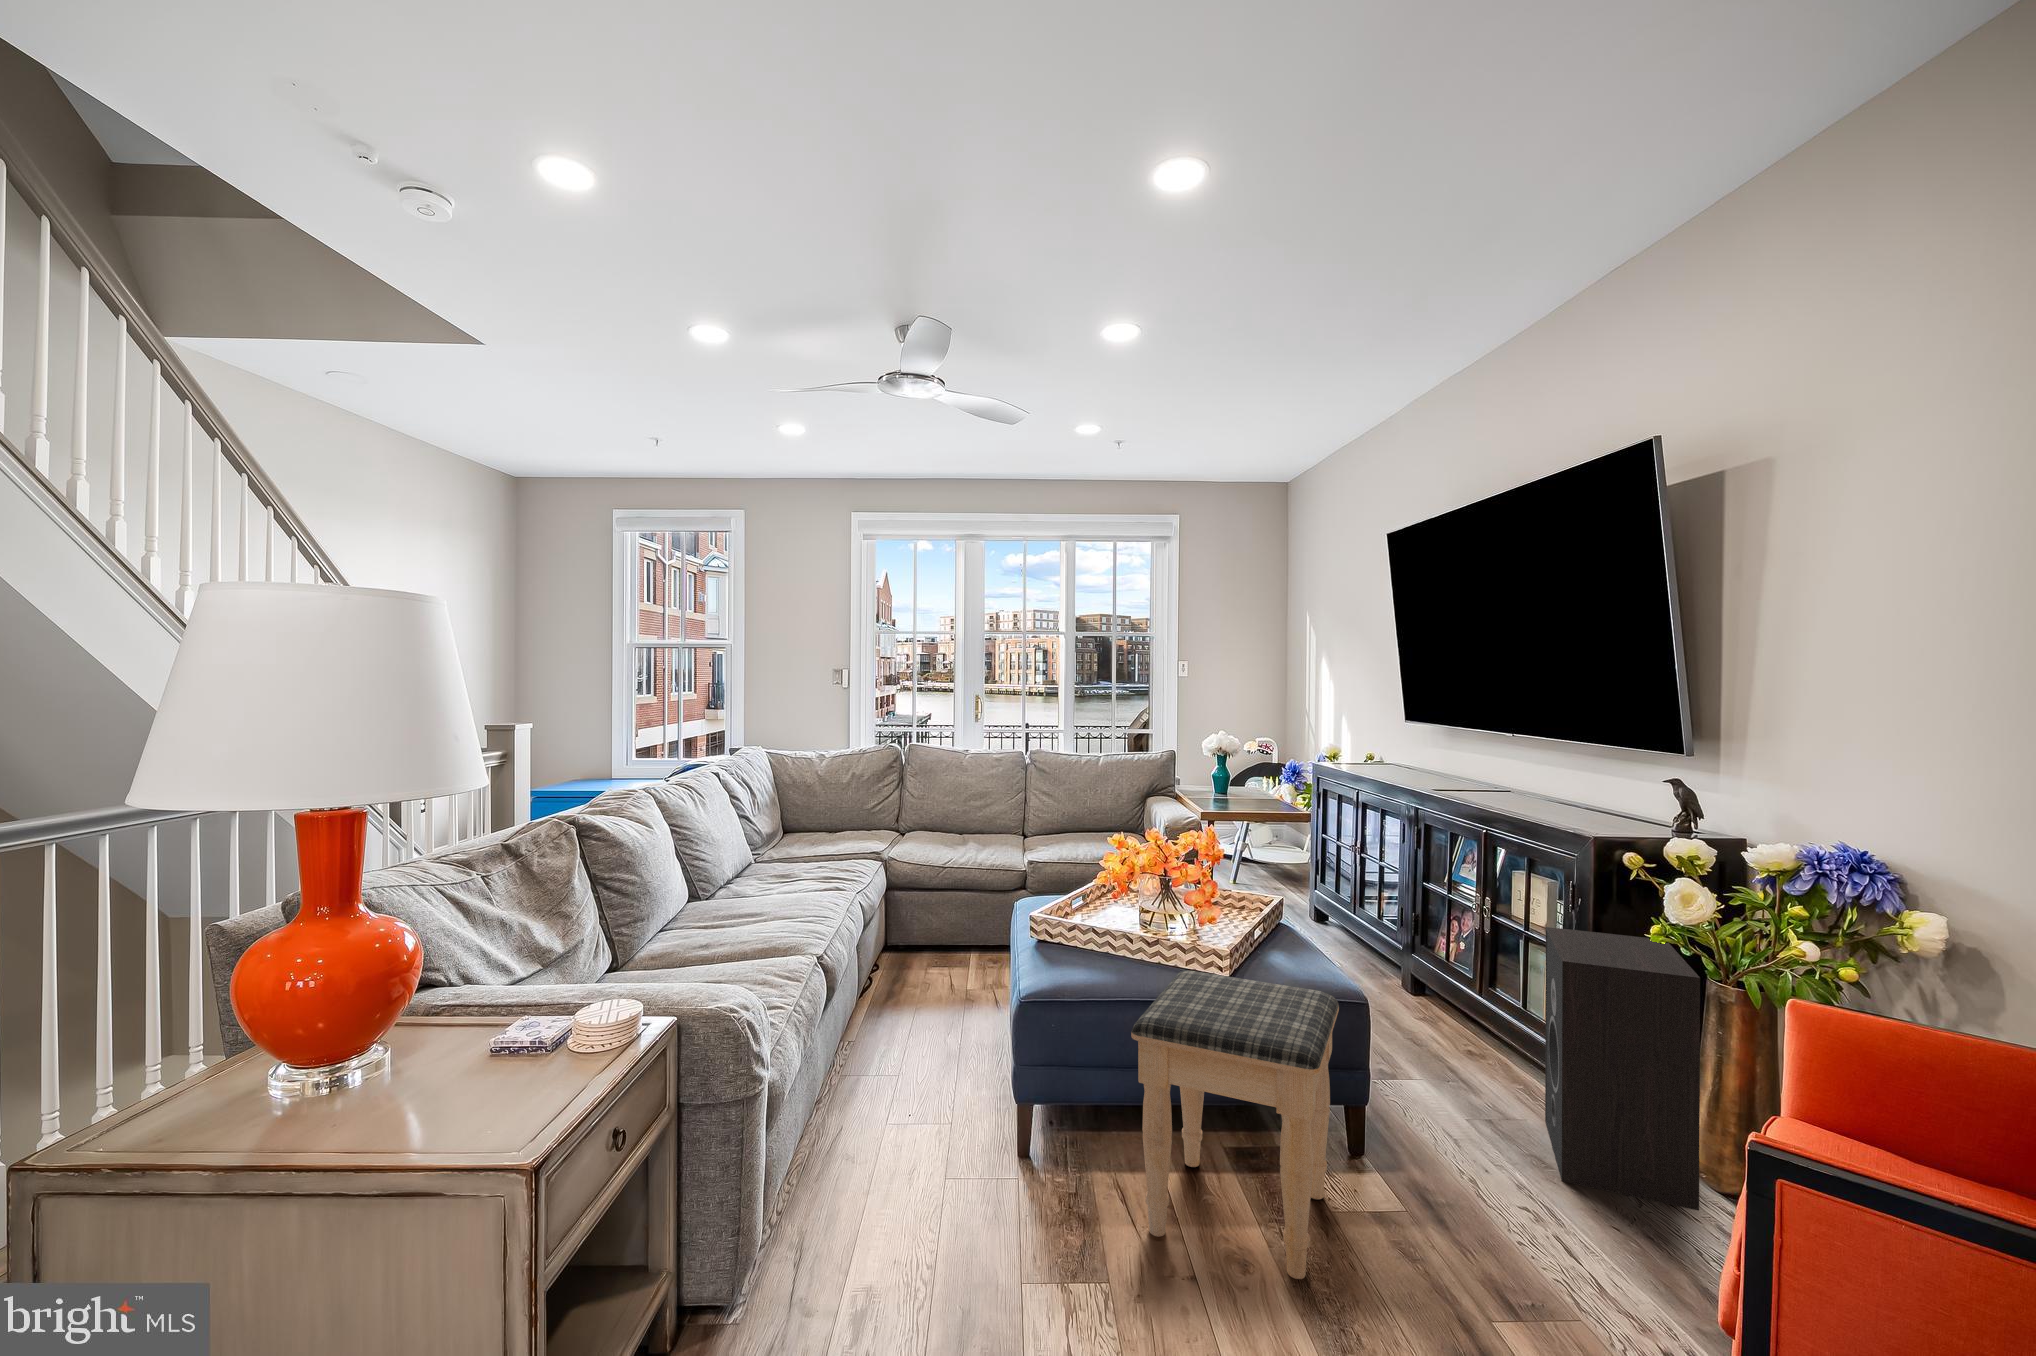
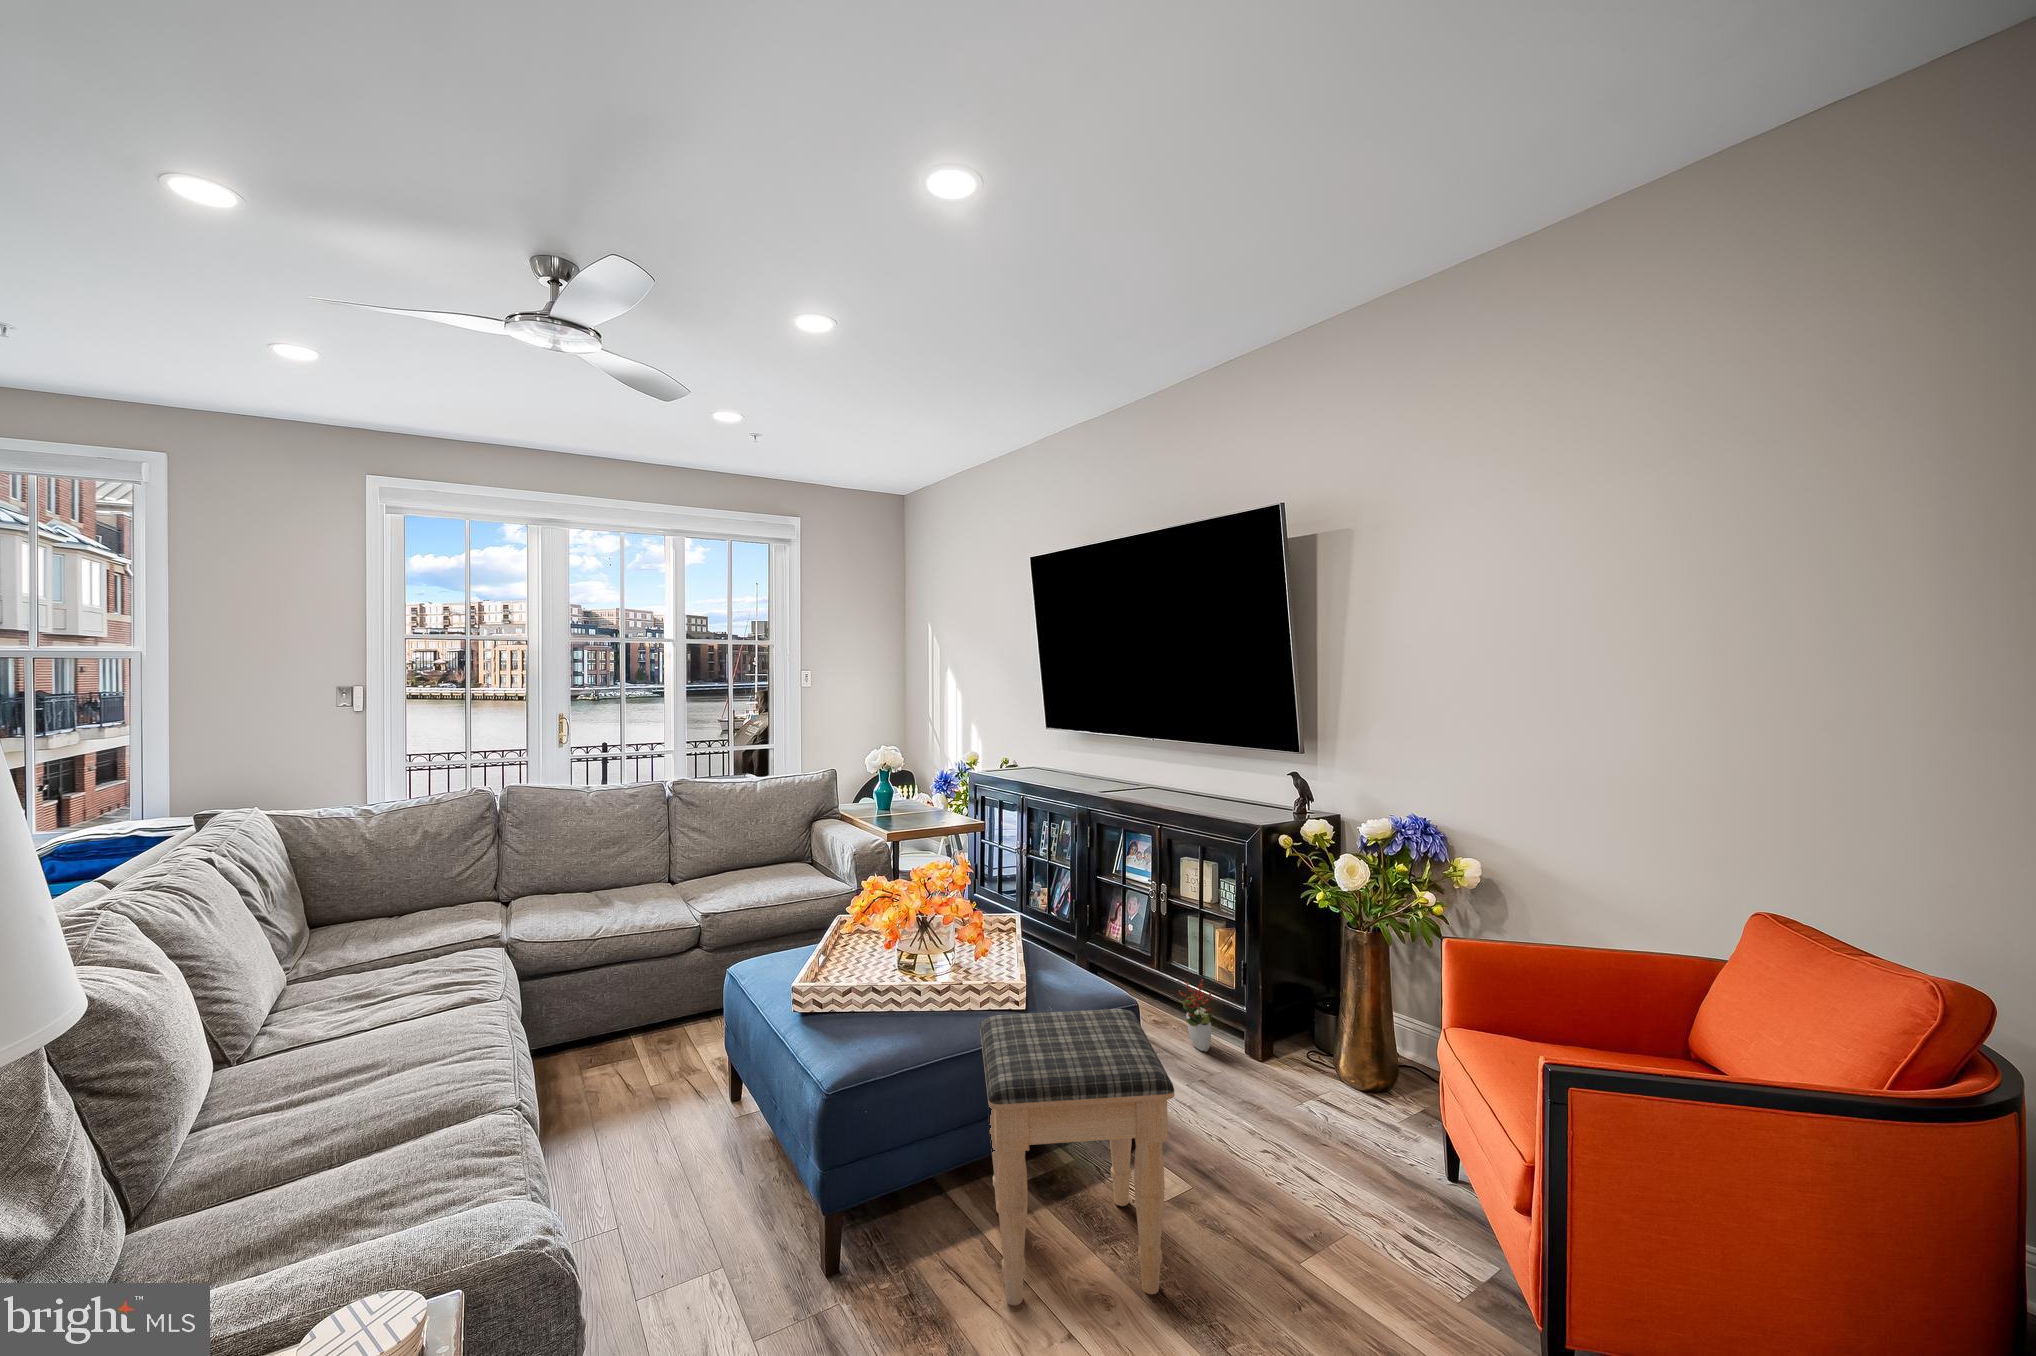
speaker: present [1545,927,1700,1211] -> none [1234,903,1360,1119]
decorative plant: none [1485,1008,1532,1097] -> present [1179,979,1213,1052]

